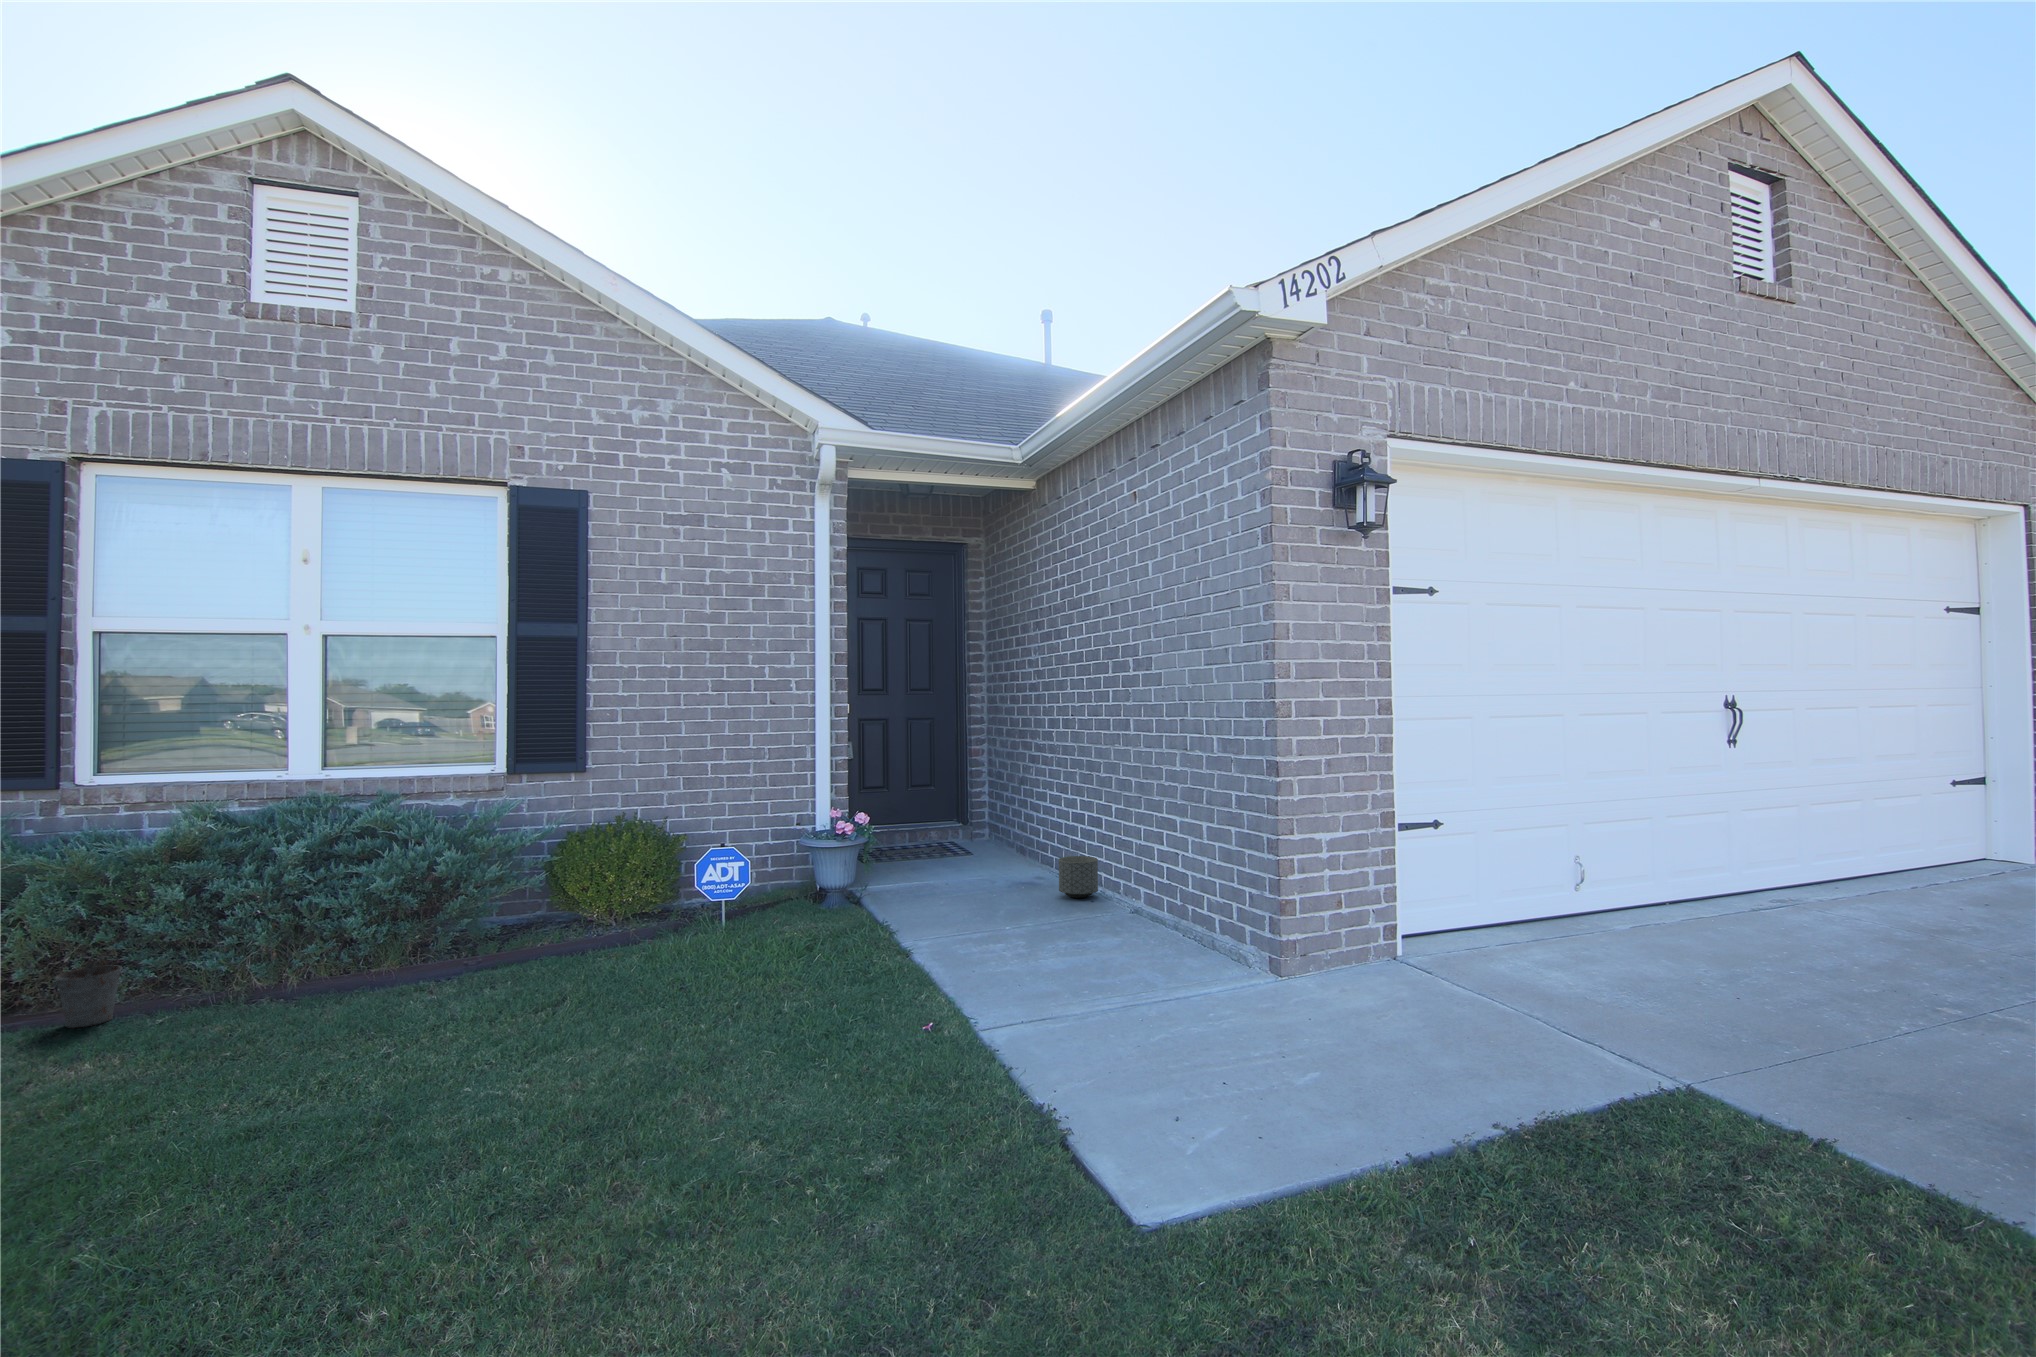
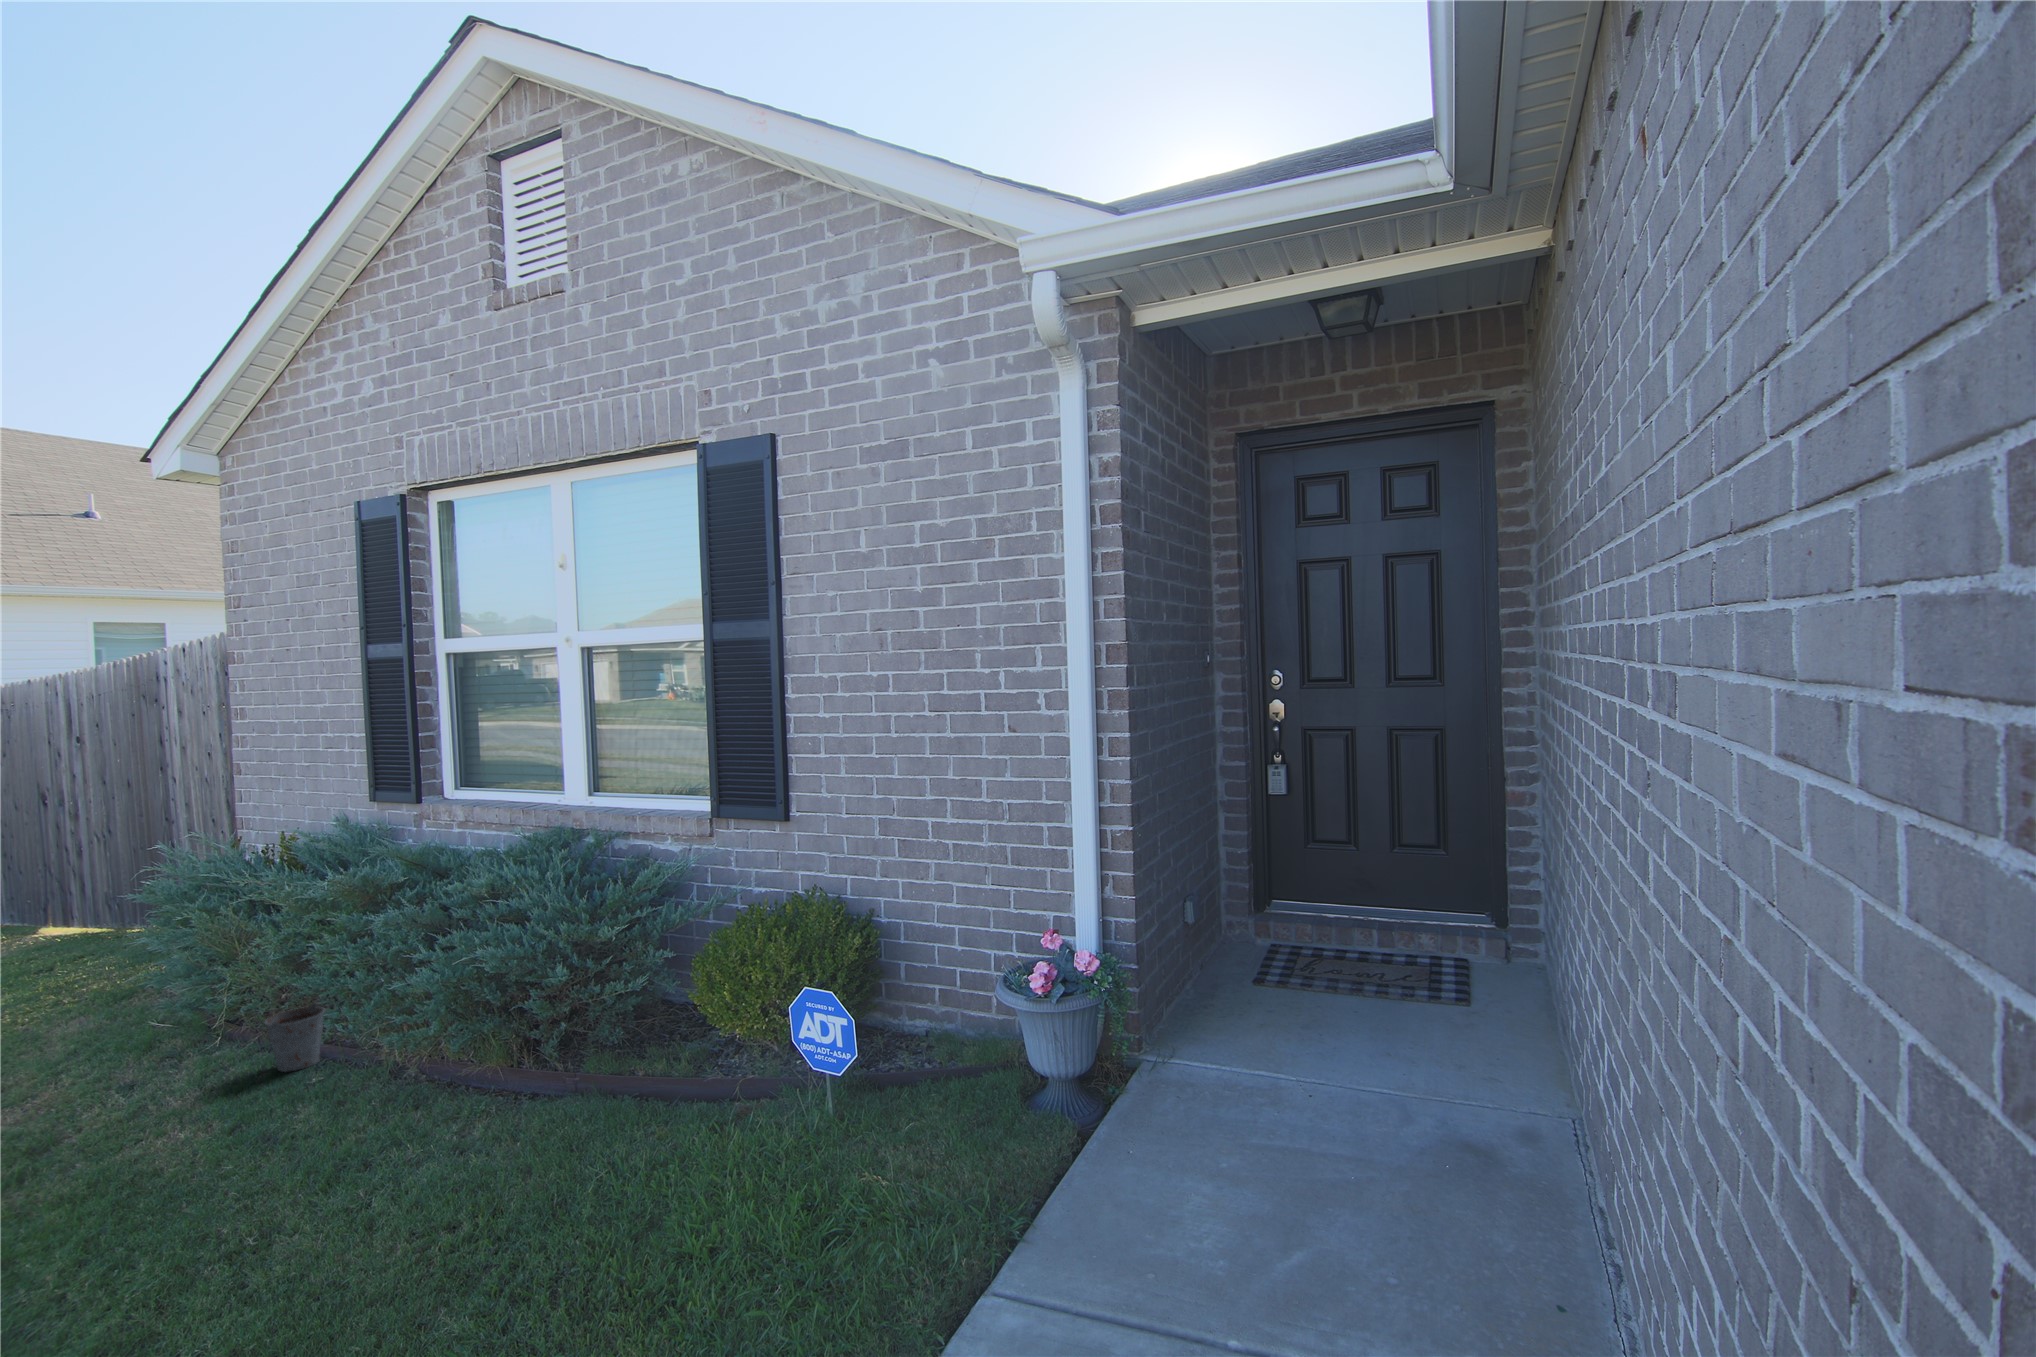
planter: present [1059,856,1098,898] -> none [1485,1126,1596,1254]

